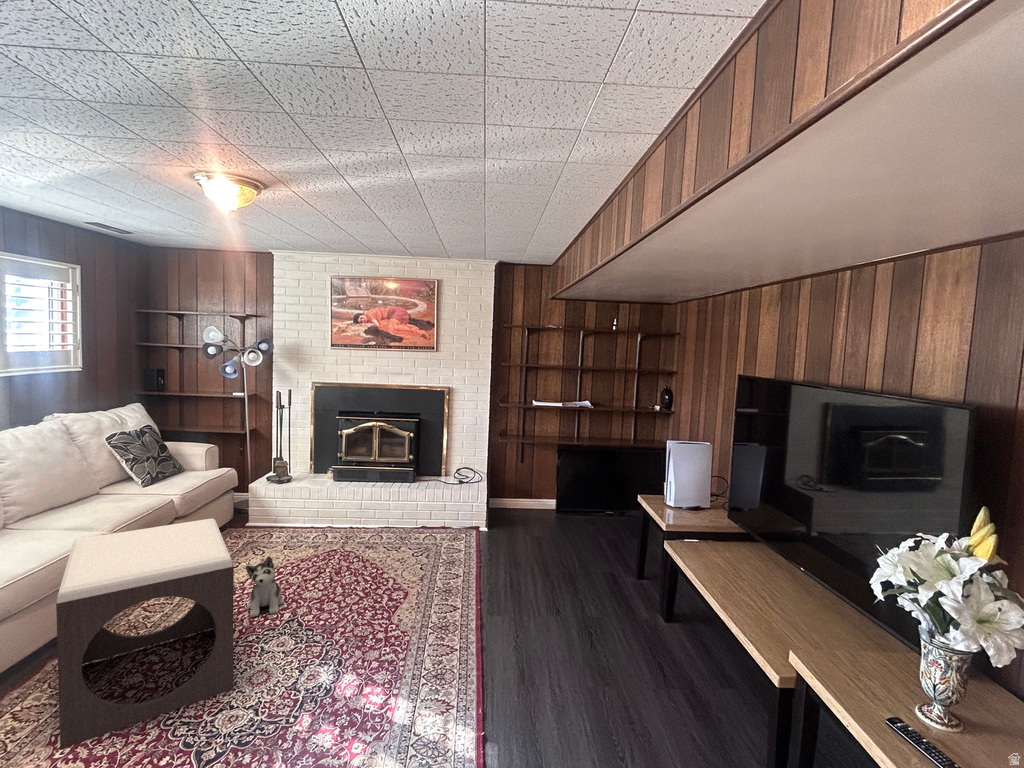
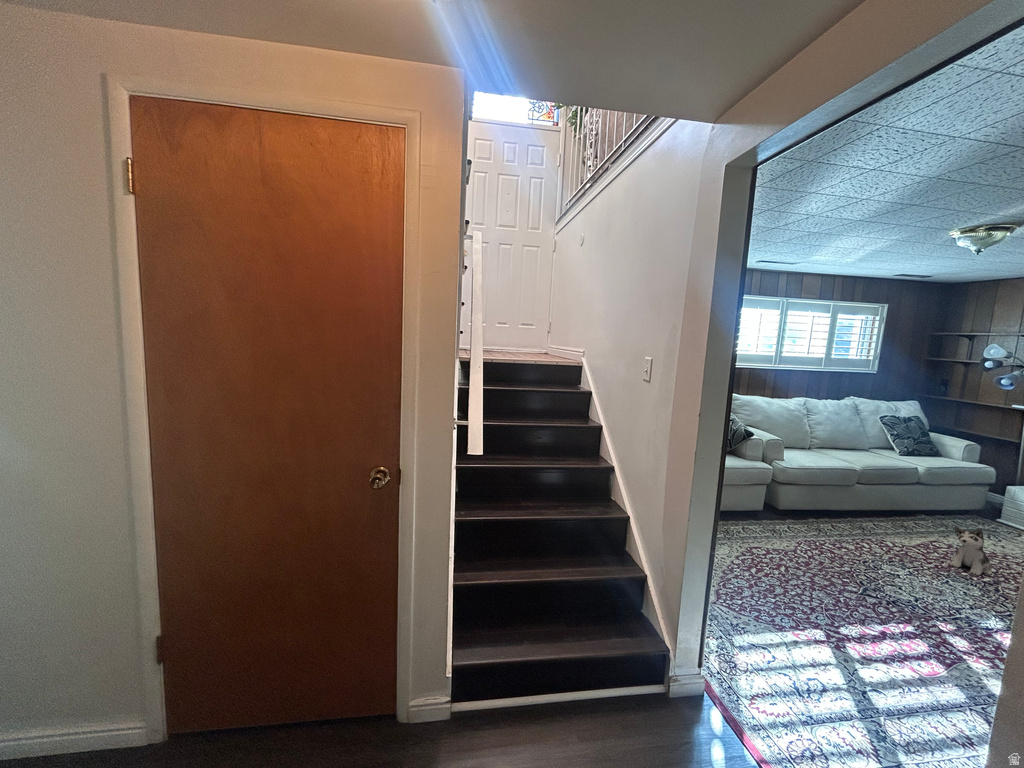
footstool: present [56,518,234,749] -> none [804,458,930,584]

